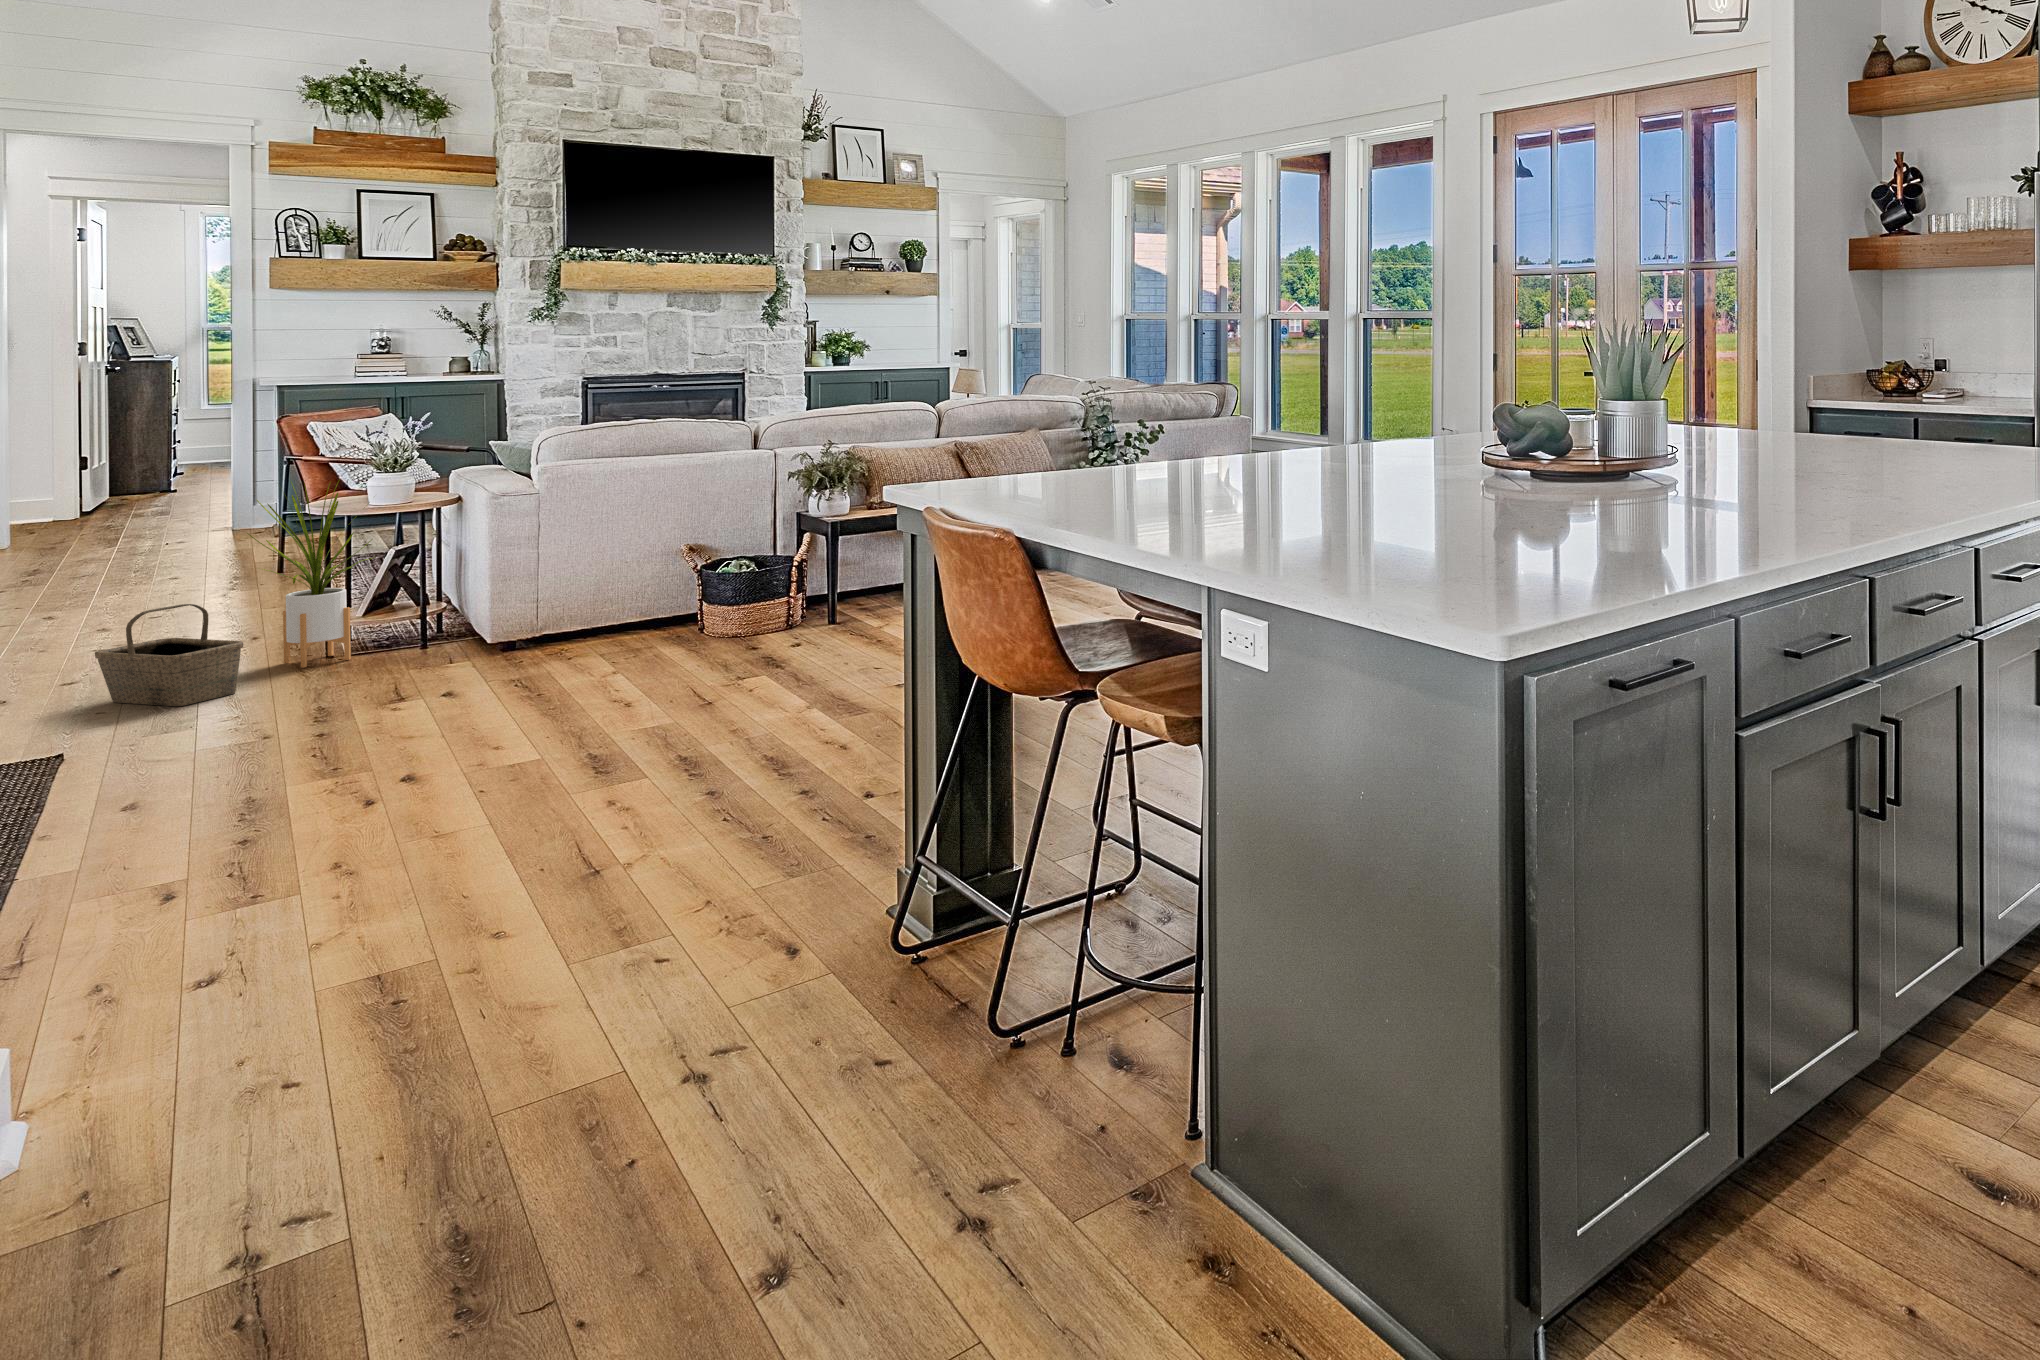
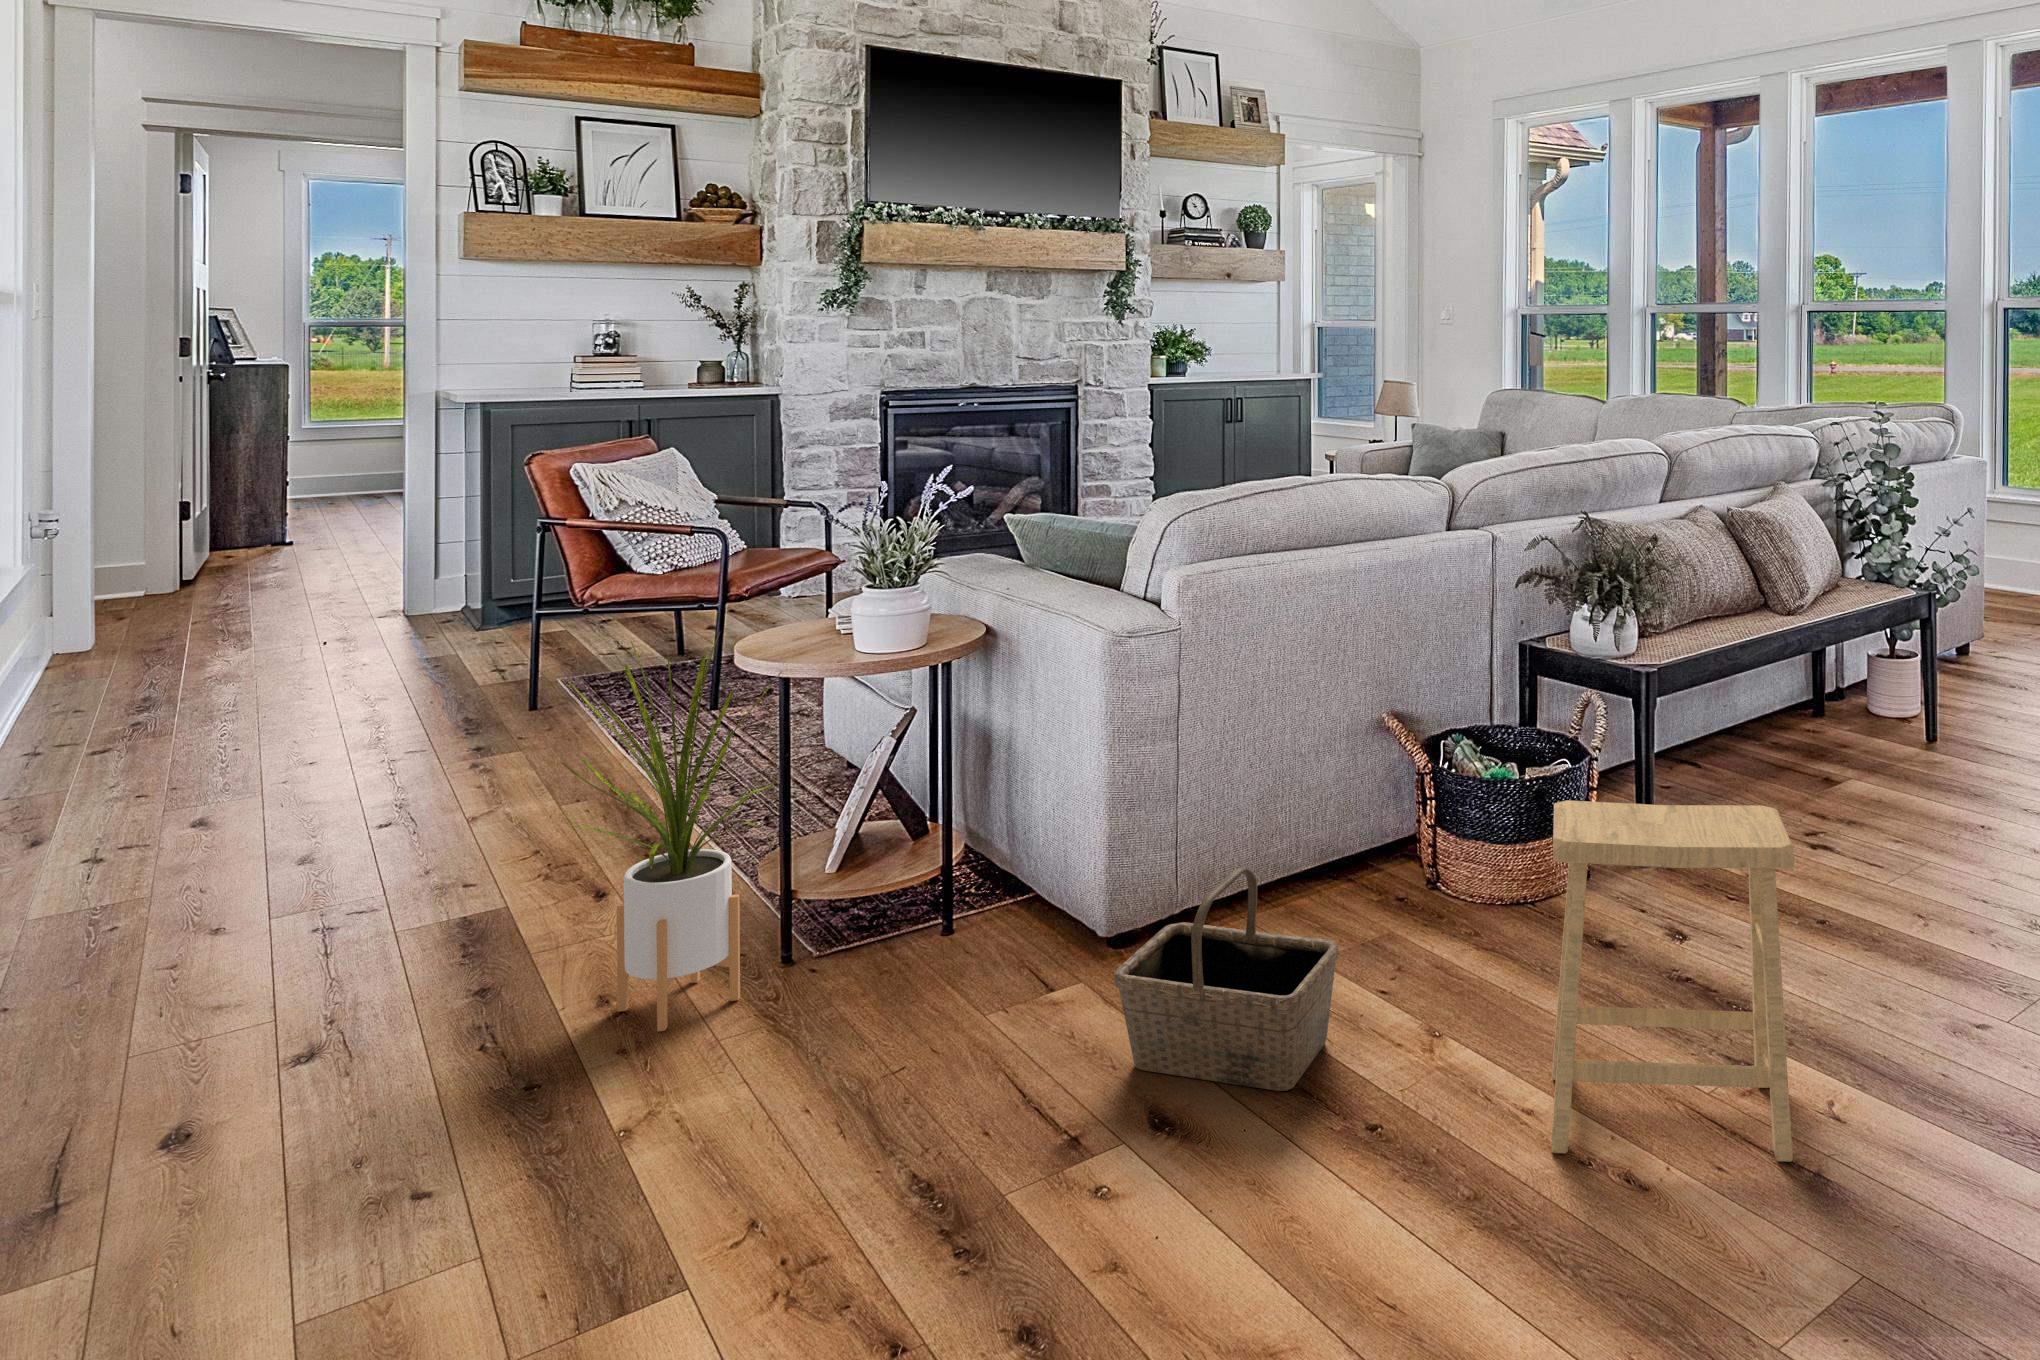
footstool: none [698,540,837,686] -> present [1551,800,1794,1162]
basket: present [95,604,243,706] -> present [1114,868,1339,1091]

